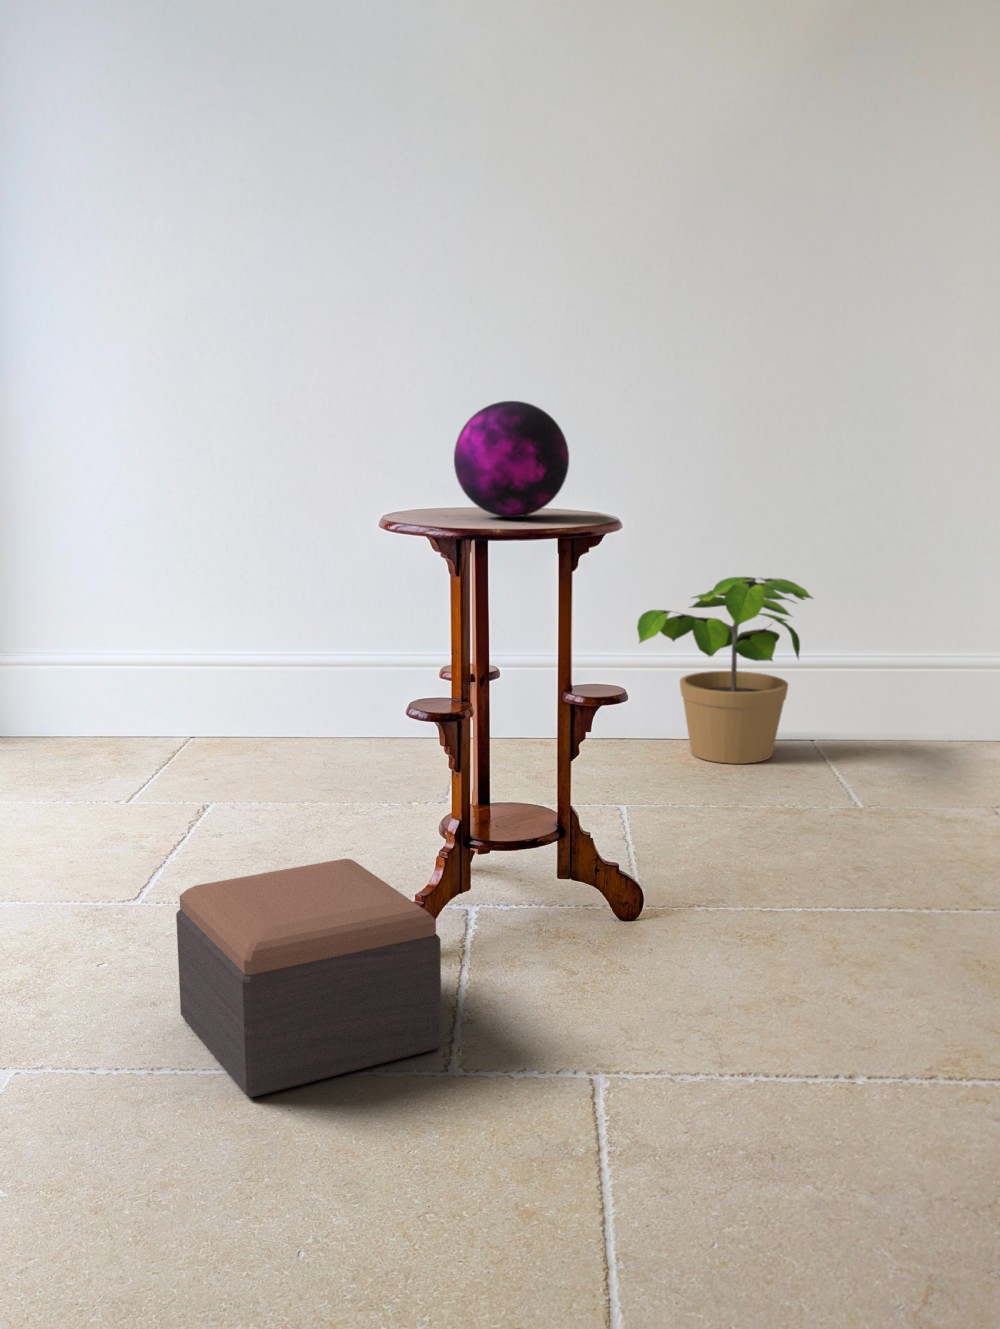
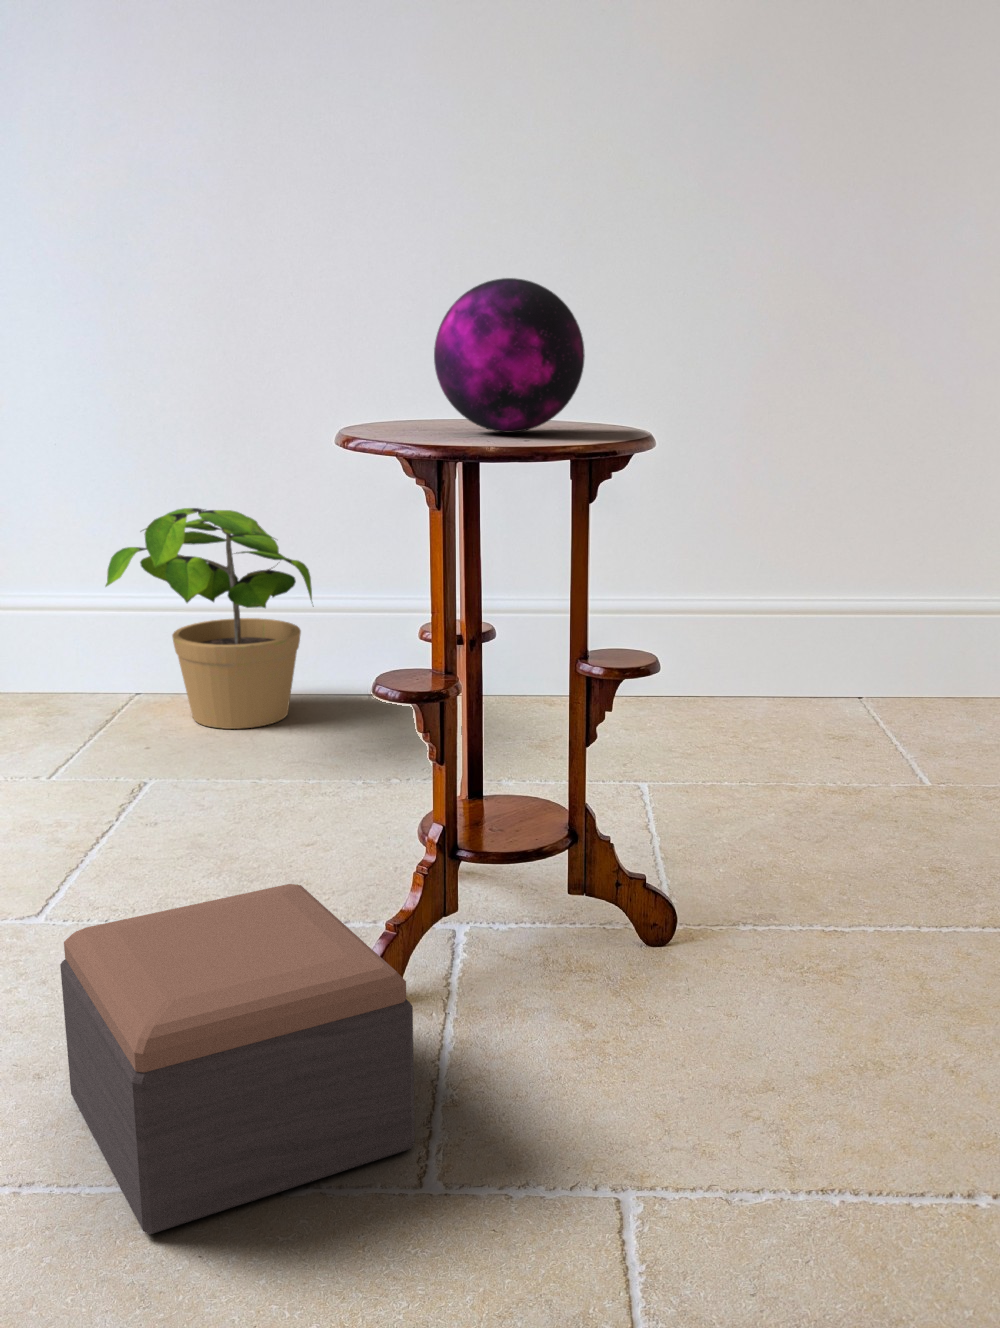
potted plant: present [637,577,813,764] -> present [106,508,313,729]

